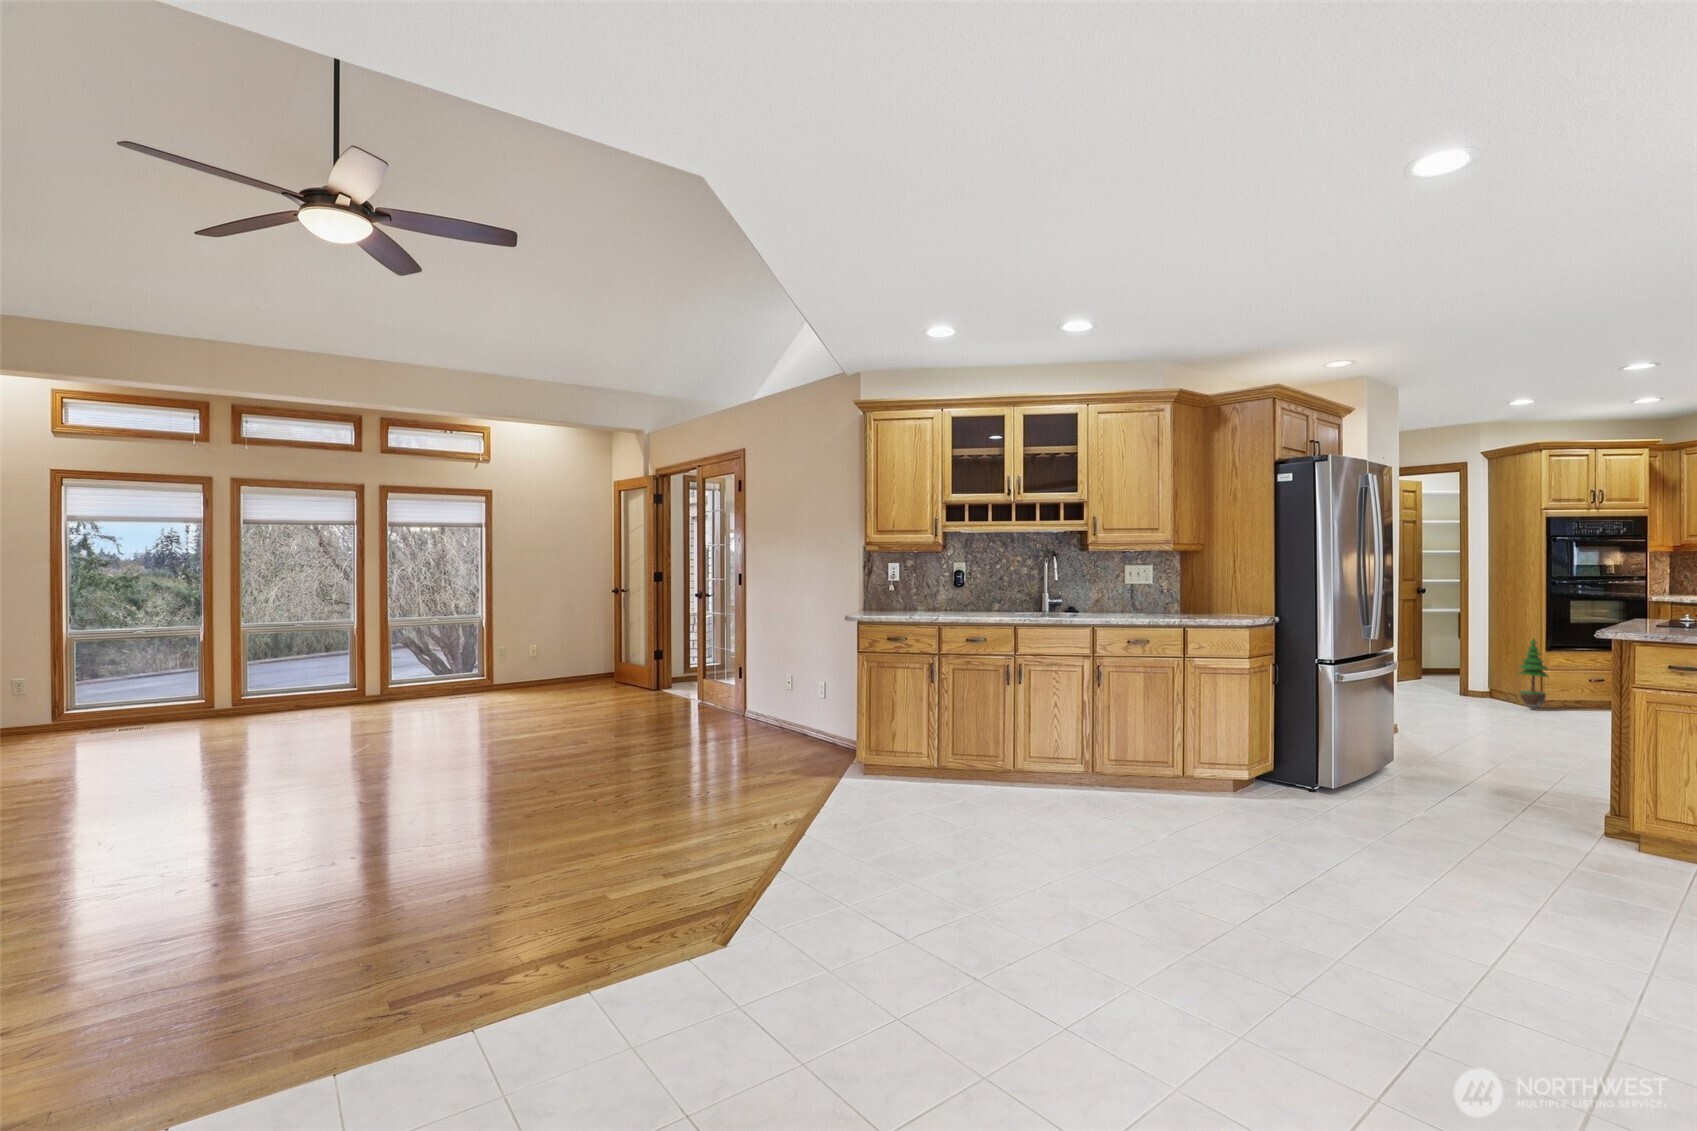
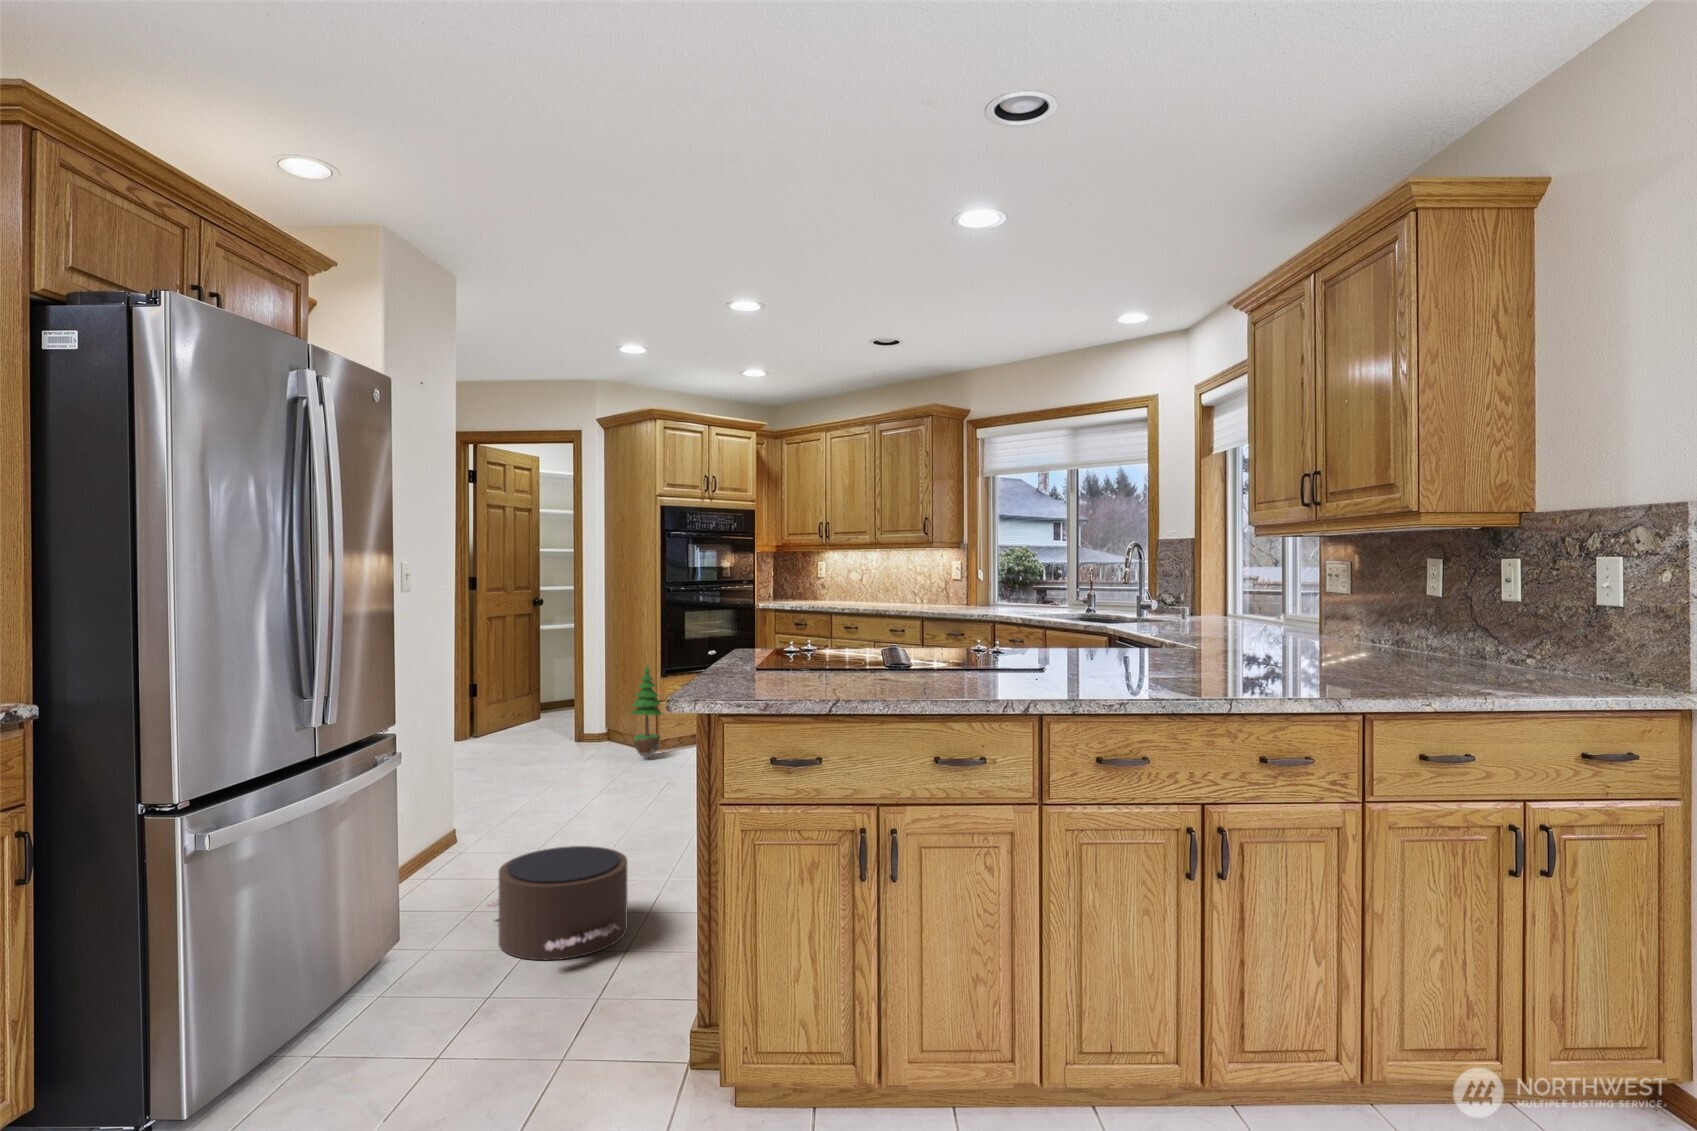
pouf: none [1443,727,1546,784] -> present [487,846,628,960]

